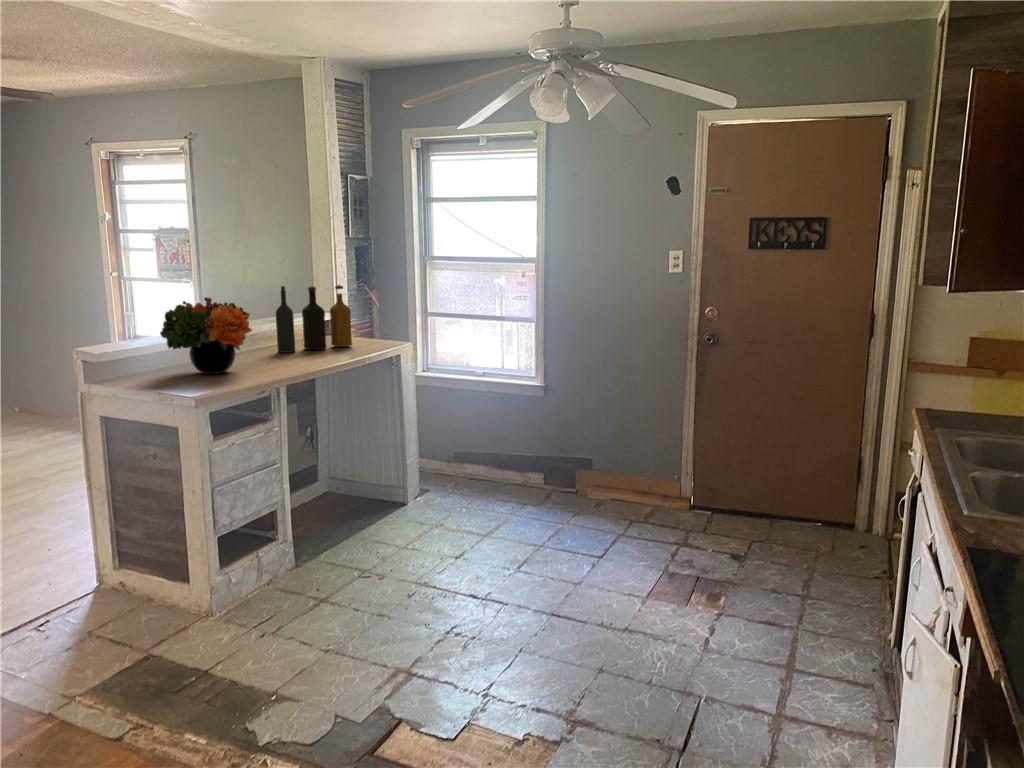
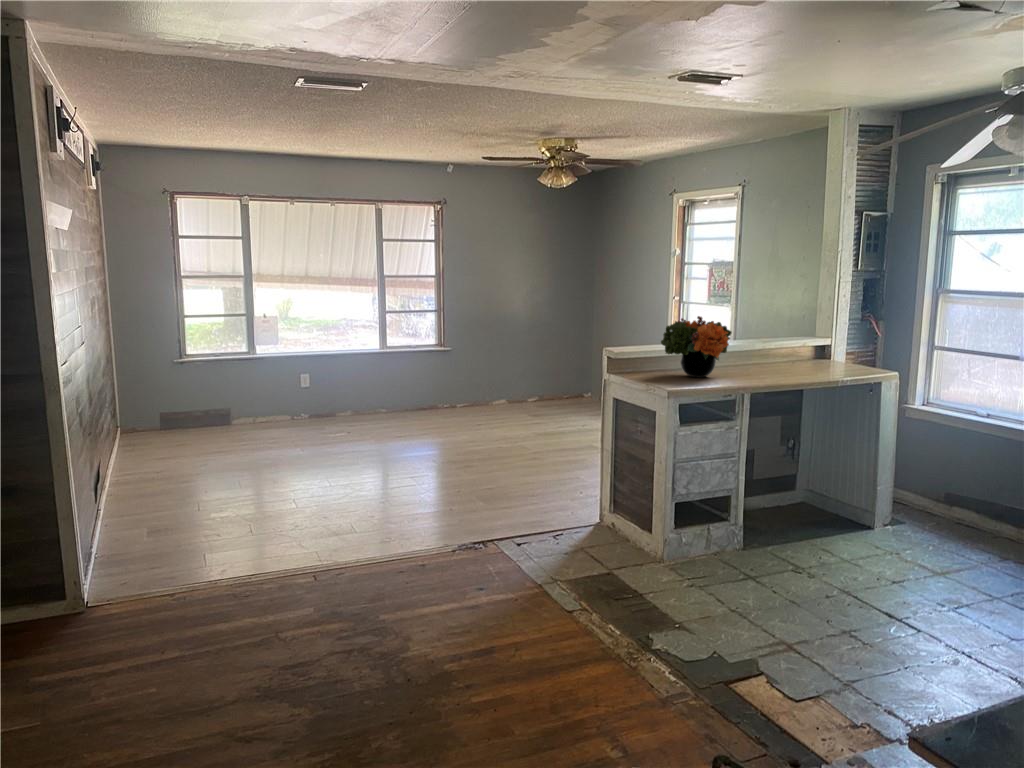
bottle: present [276,285,352,353] -> none [763,311,836,370]

